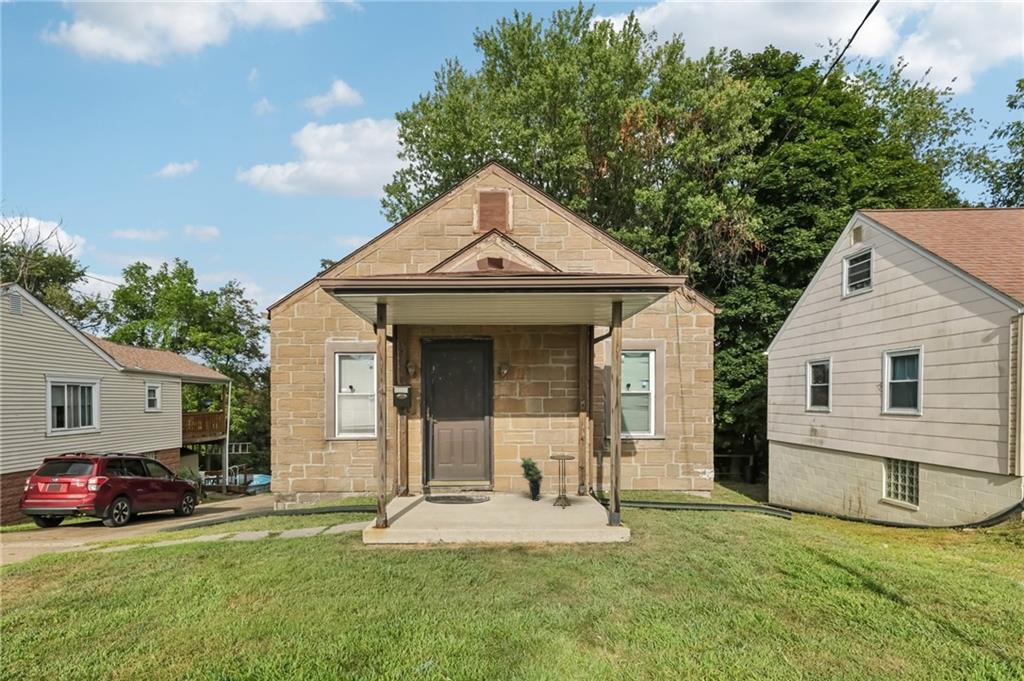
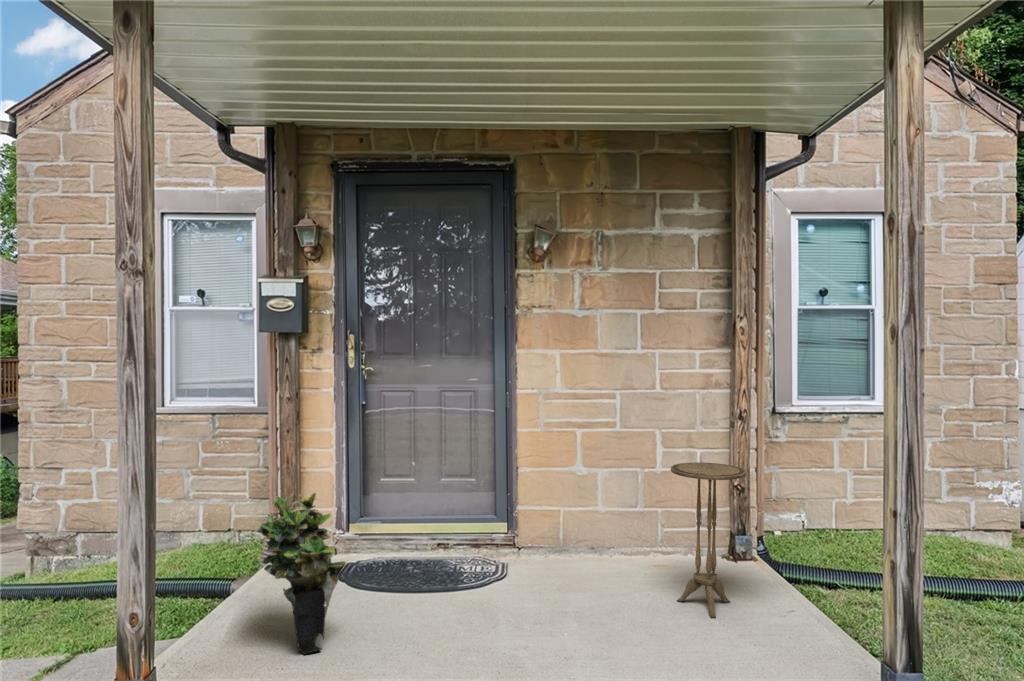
potted plant: present [520,457,543,500] -> present [257,493,346,655]

